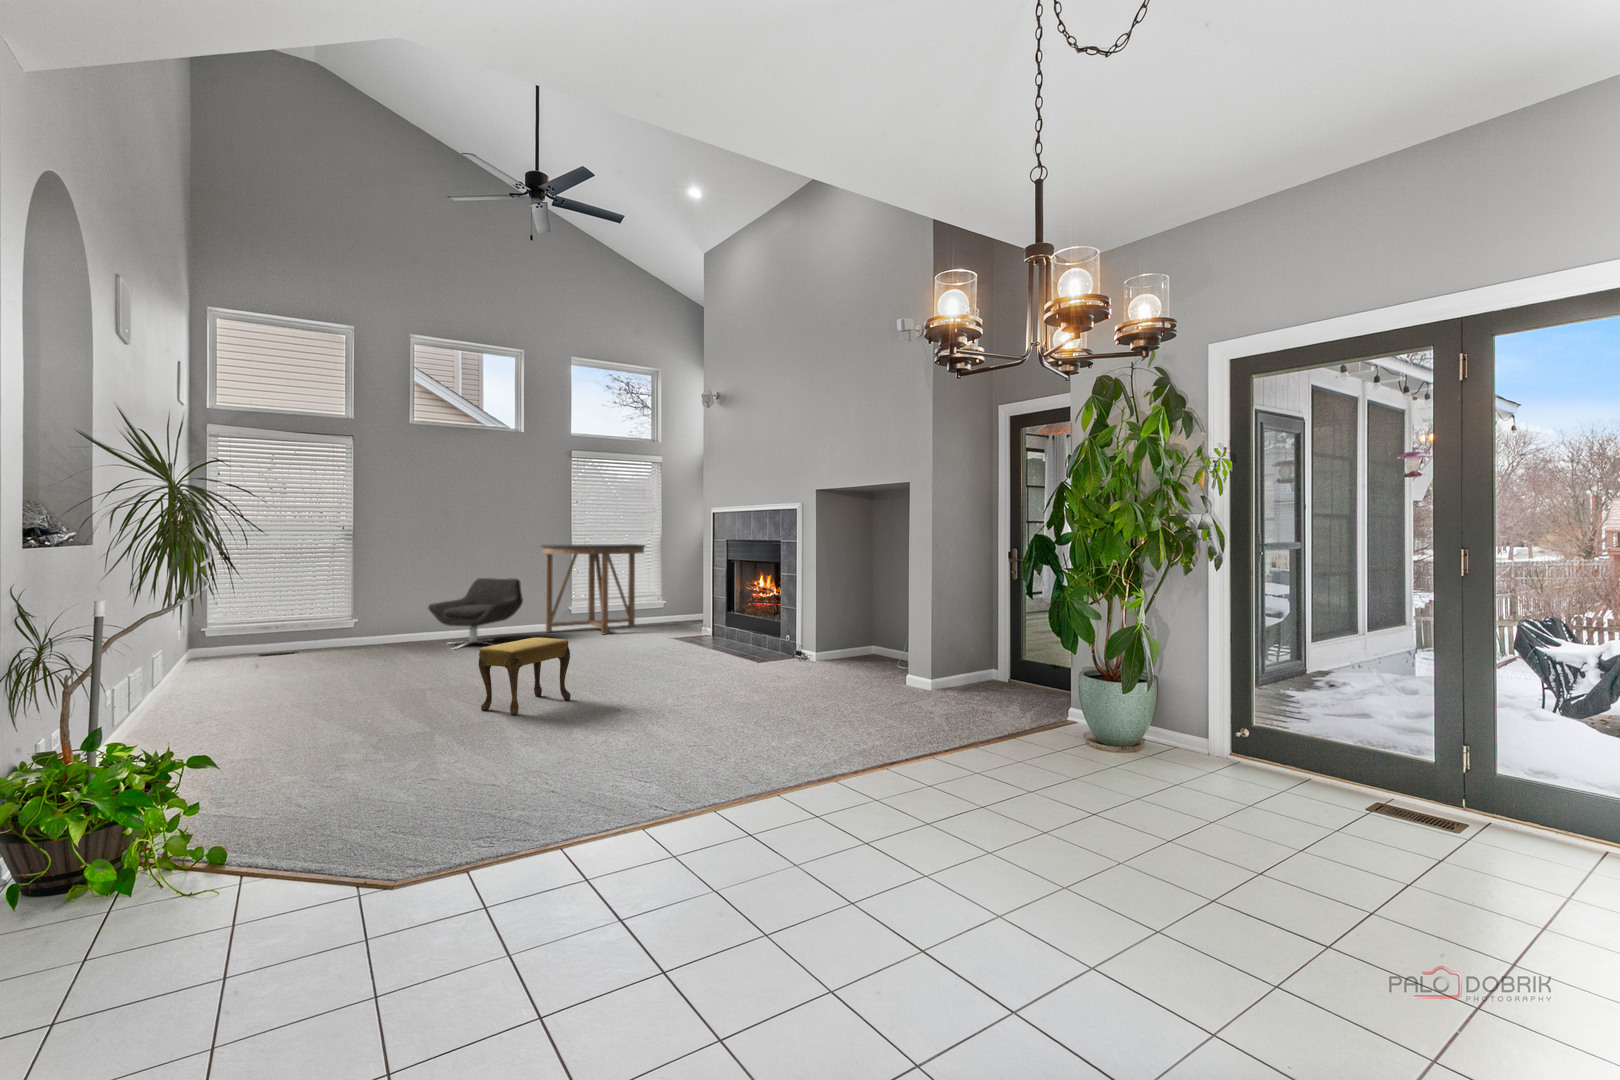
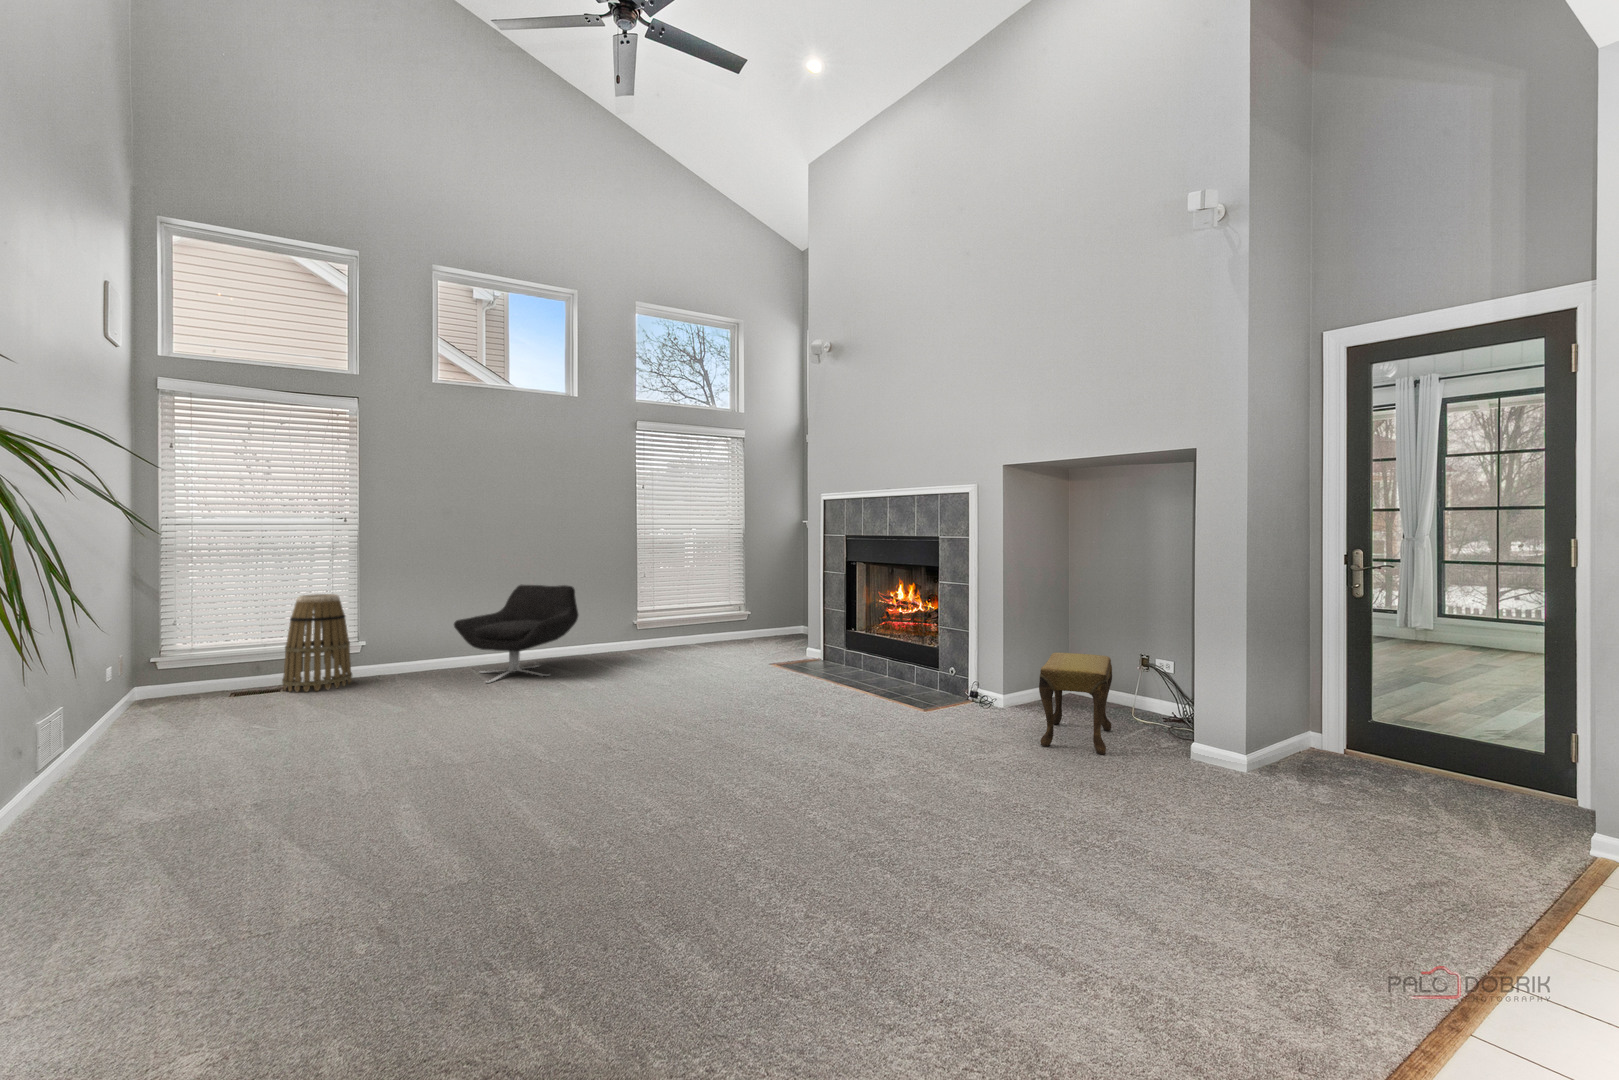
console table: present [541,544,645,634] -> none [598,542,730,658]
basket: none [304,585,354,654] -> present [282,594,352,692]
footstool: present [479,638,571,715] -> present [1039,653,1112,754]

